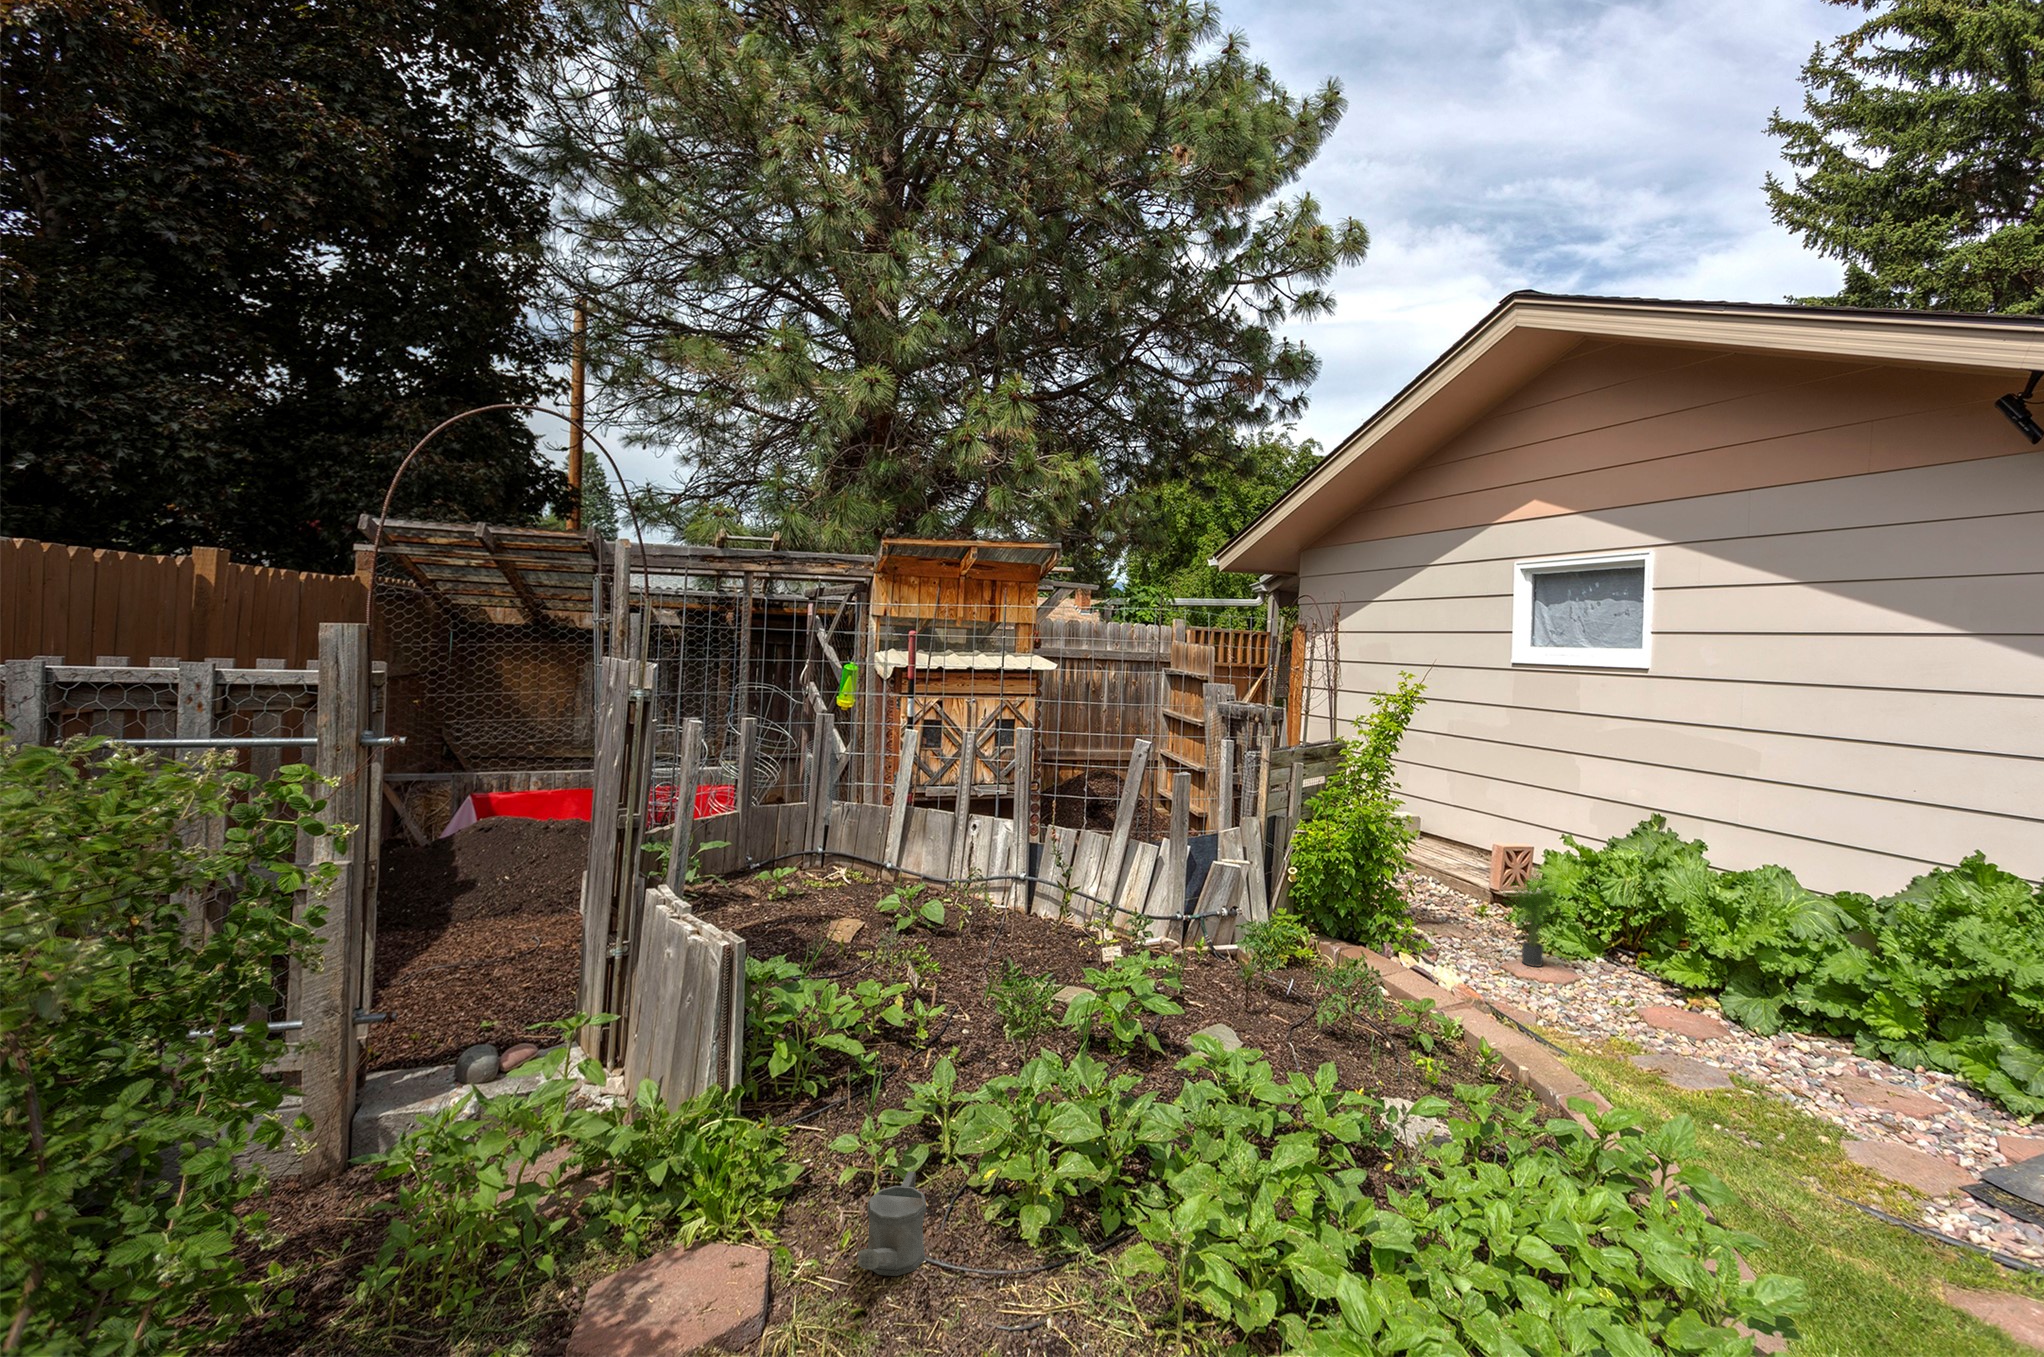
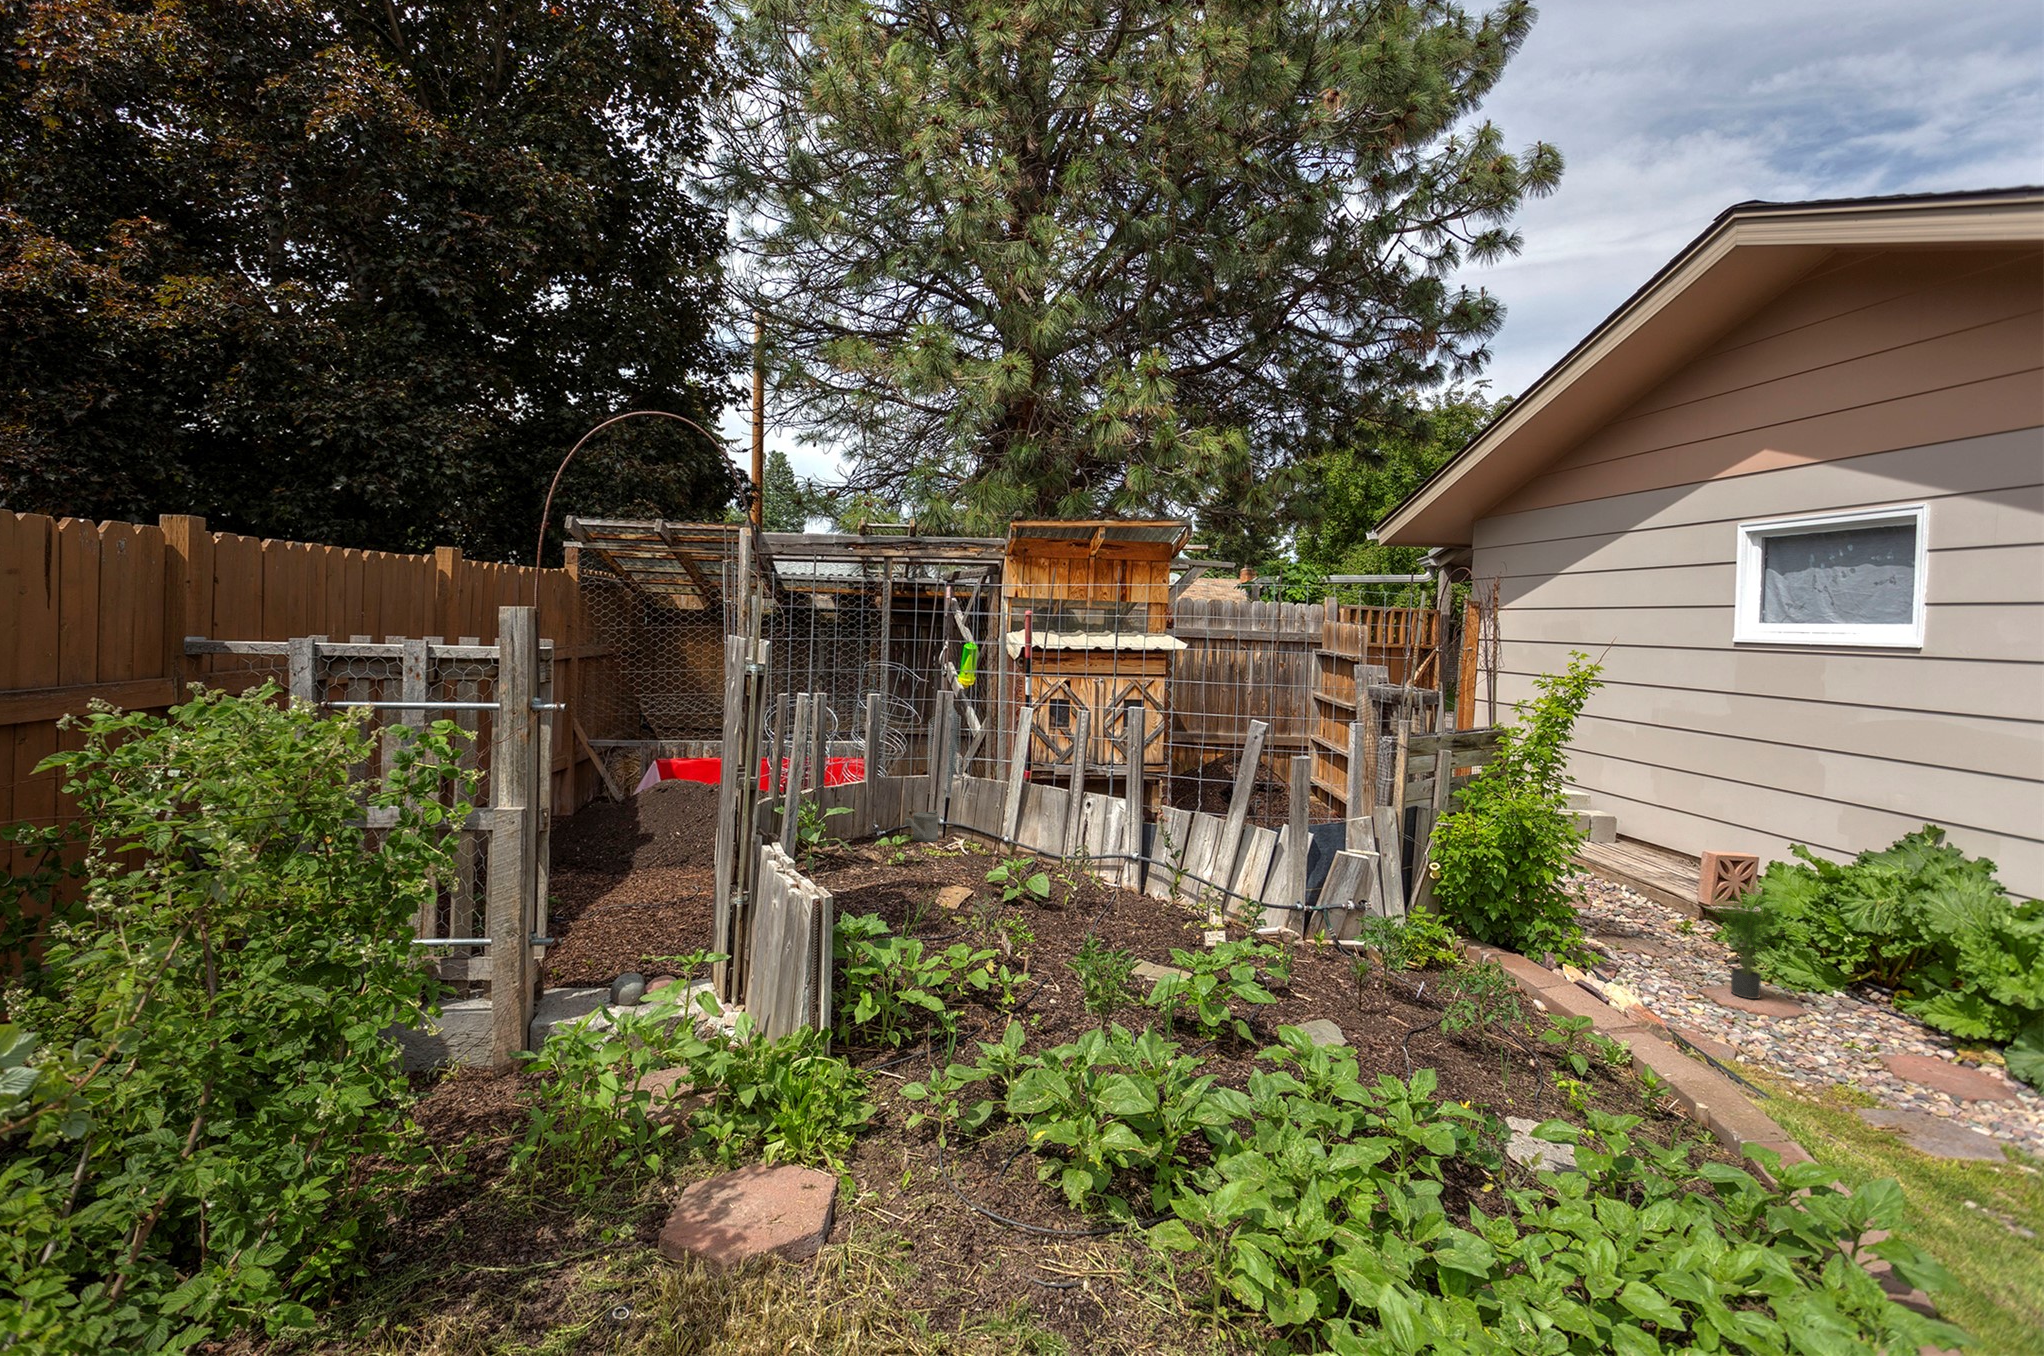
watering can: present [858,1171,926,1276] -> present [905,810,939,842]

